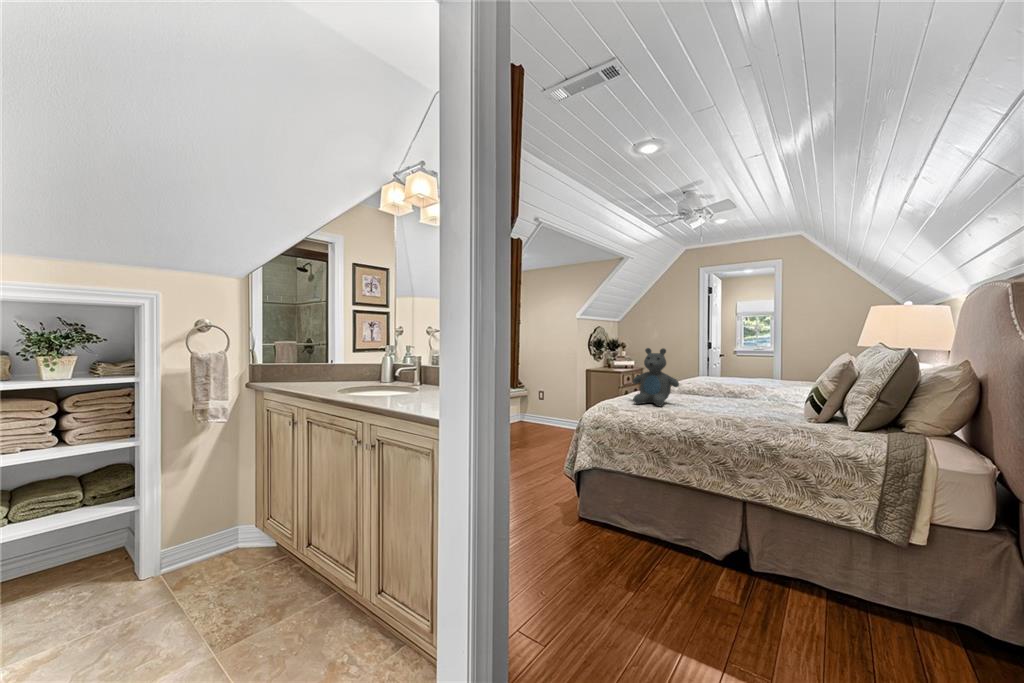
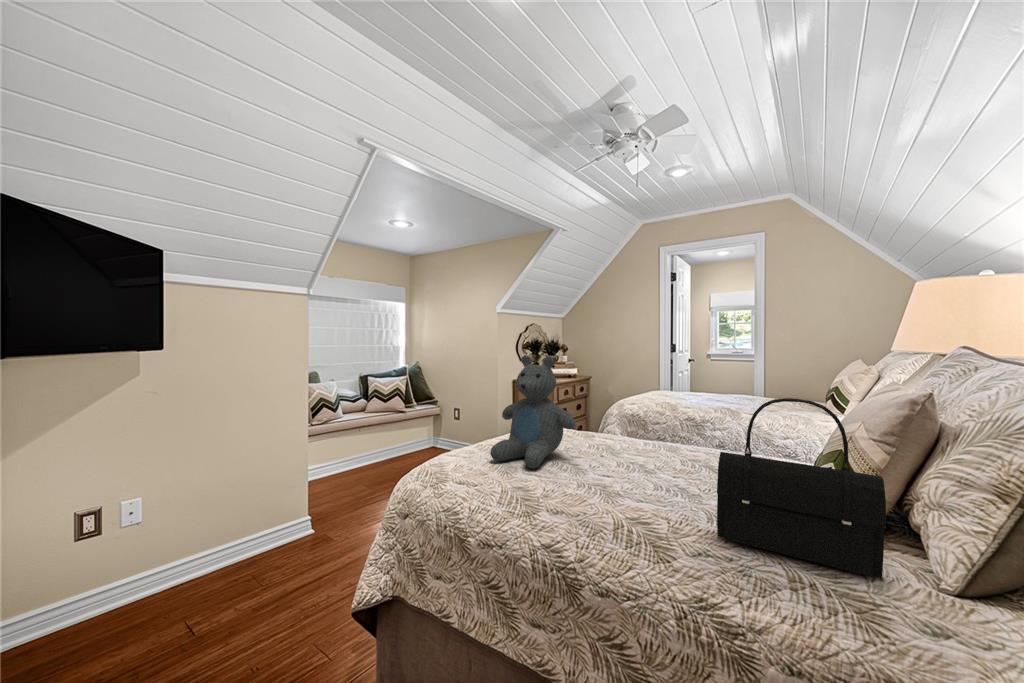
handbag: none [763,363,830,430] -> present [717,398,886,579]

